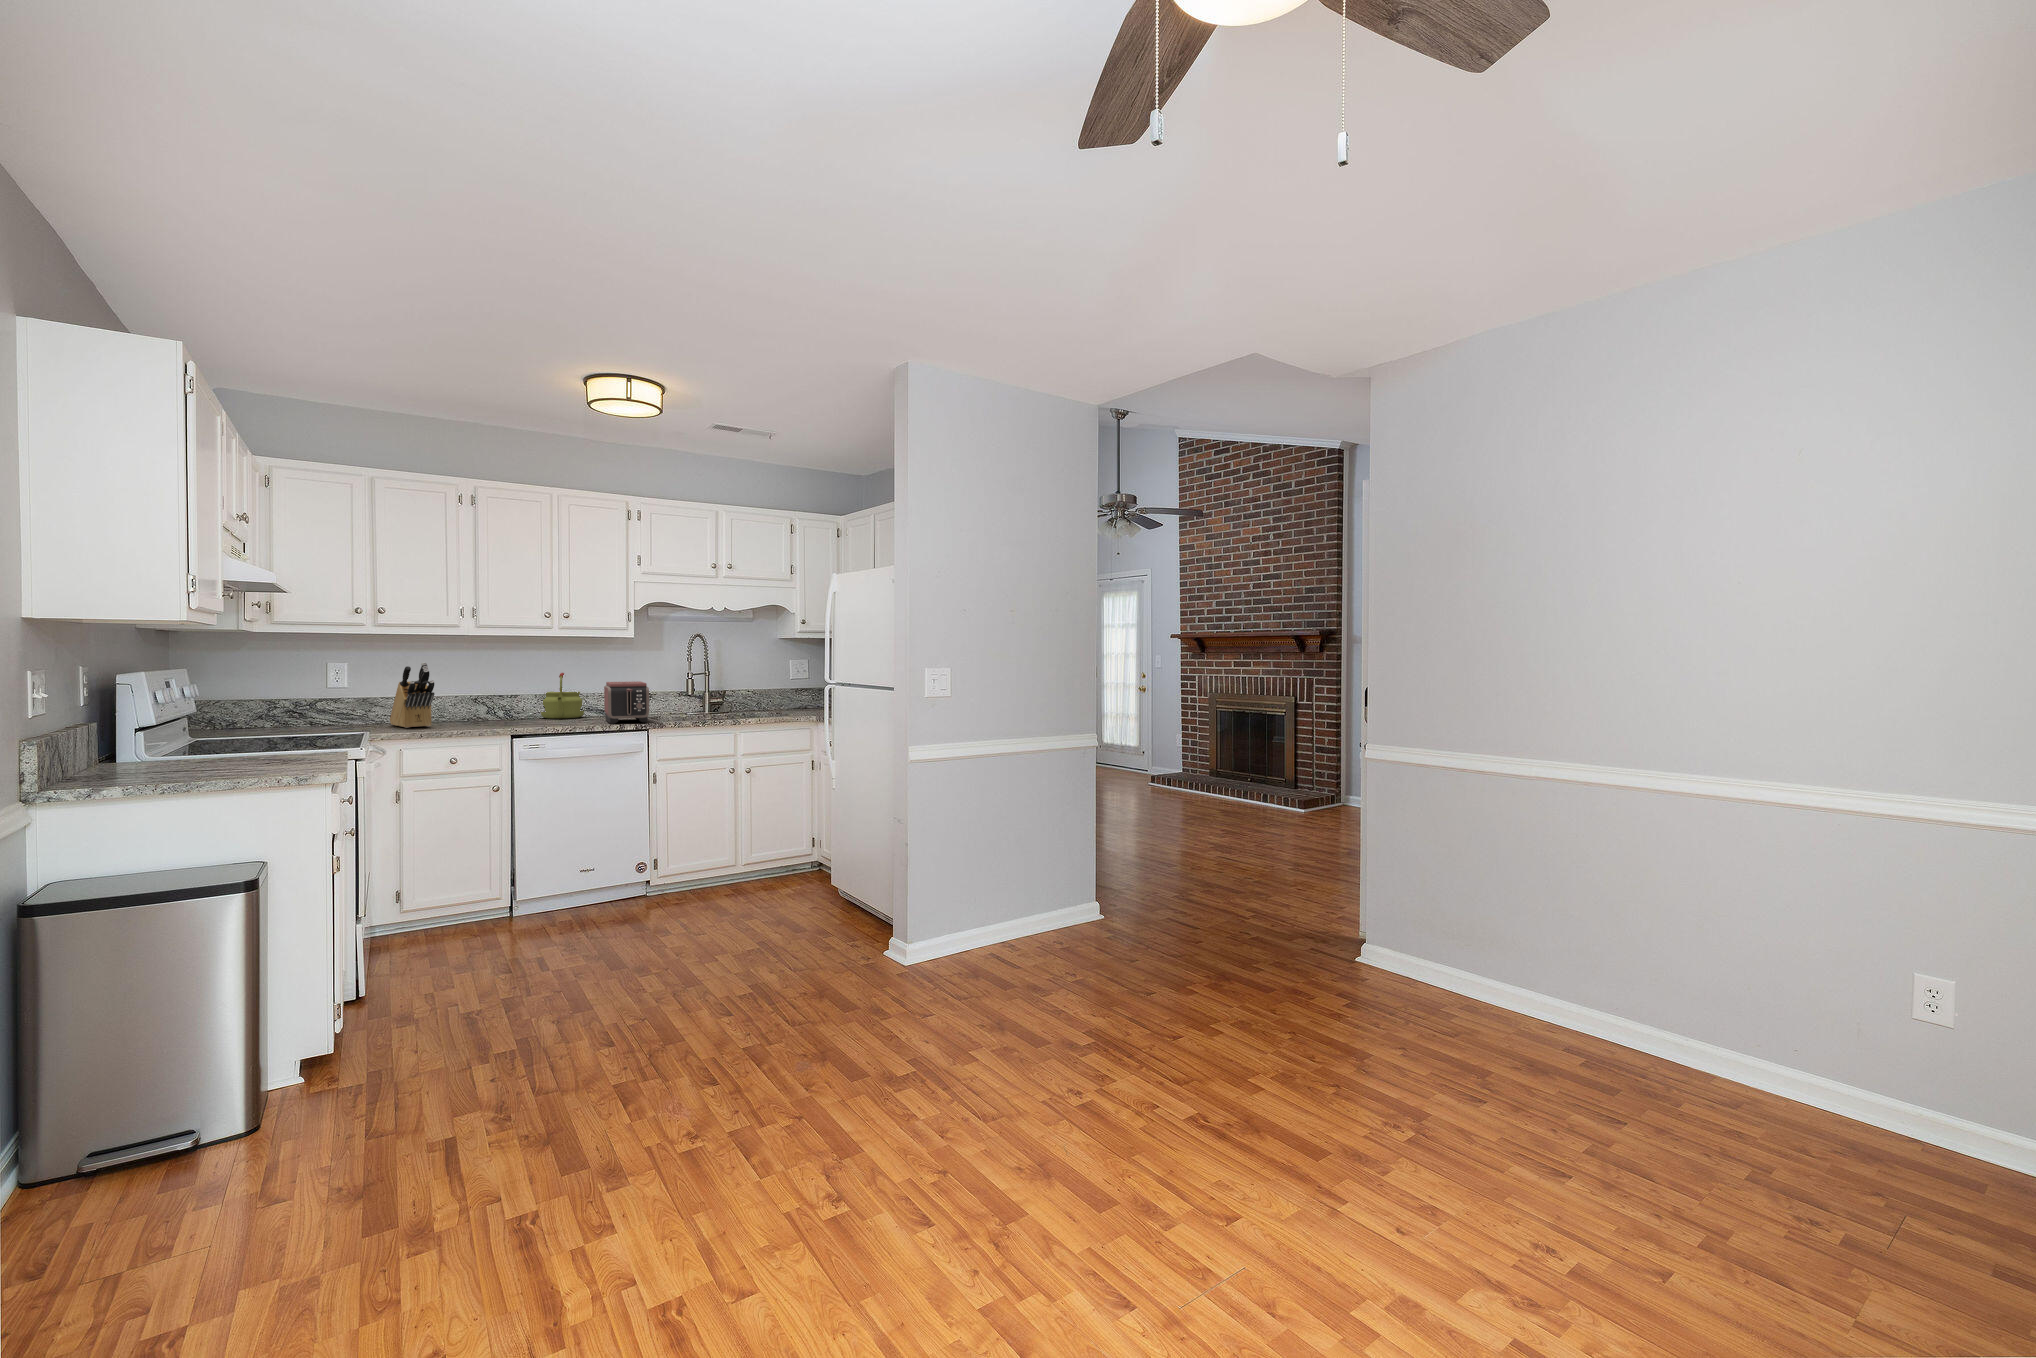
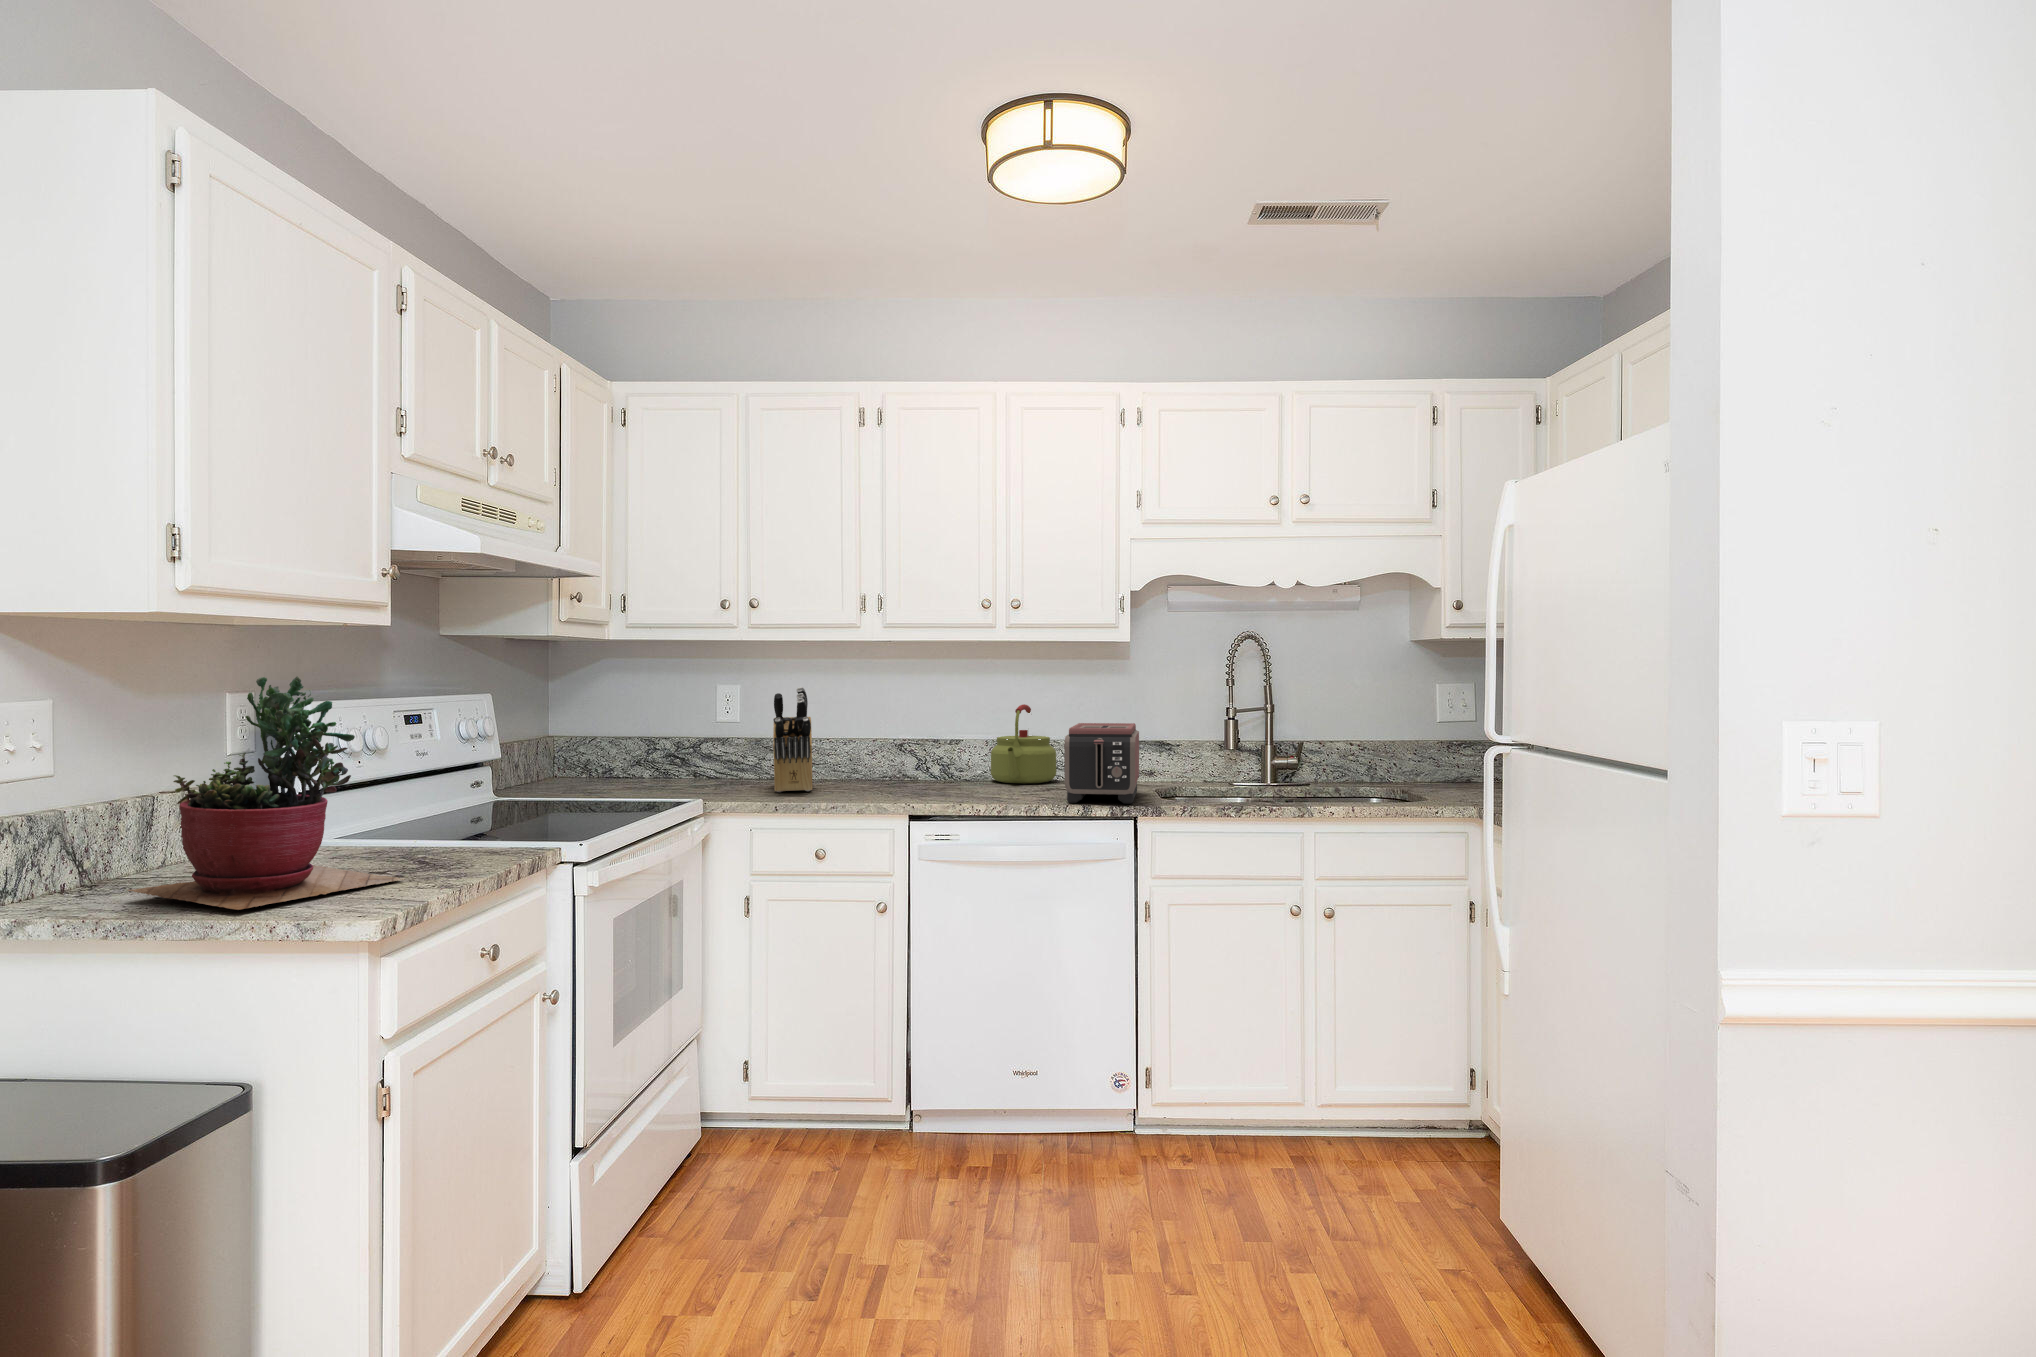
succulent plant: none [139,654,295,772] -> present [128,676,404,910]

